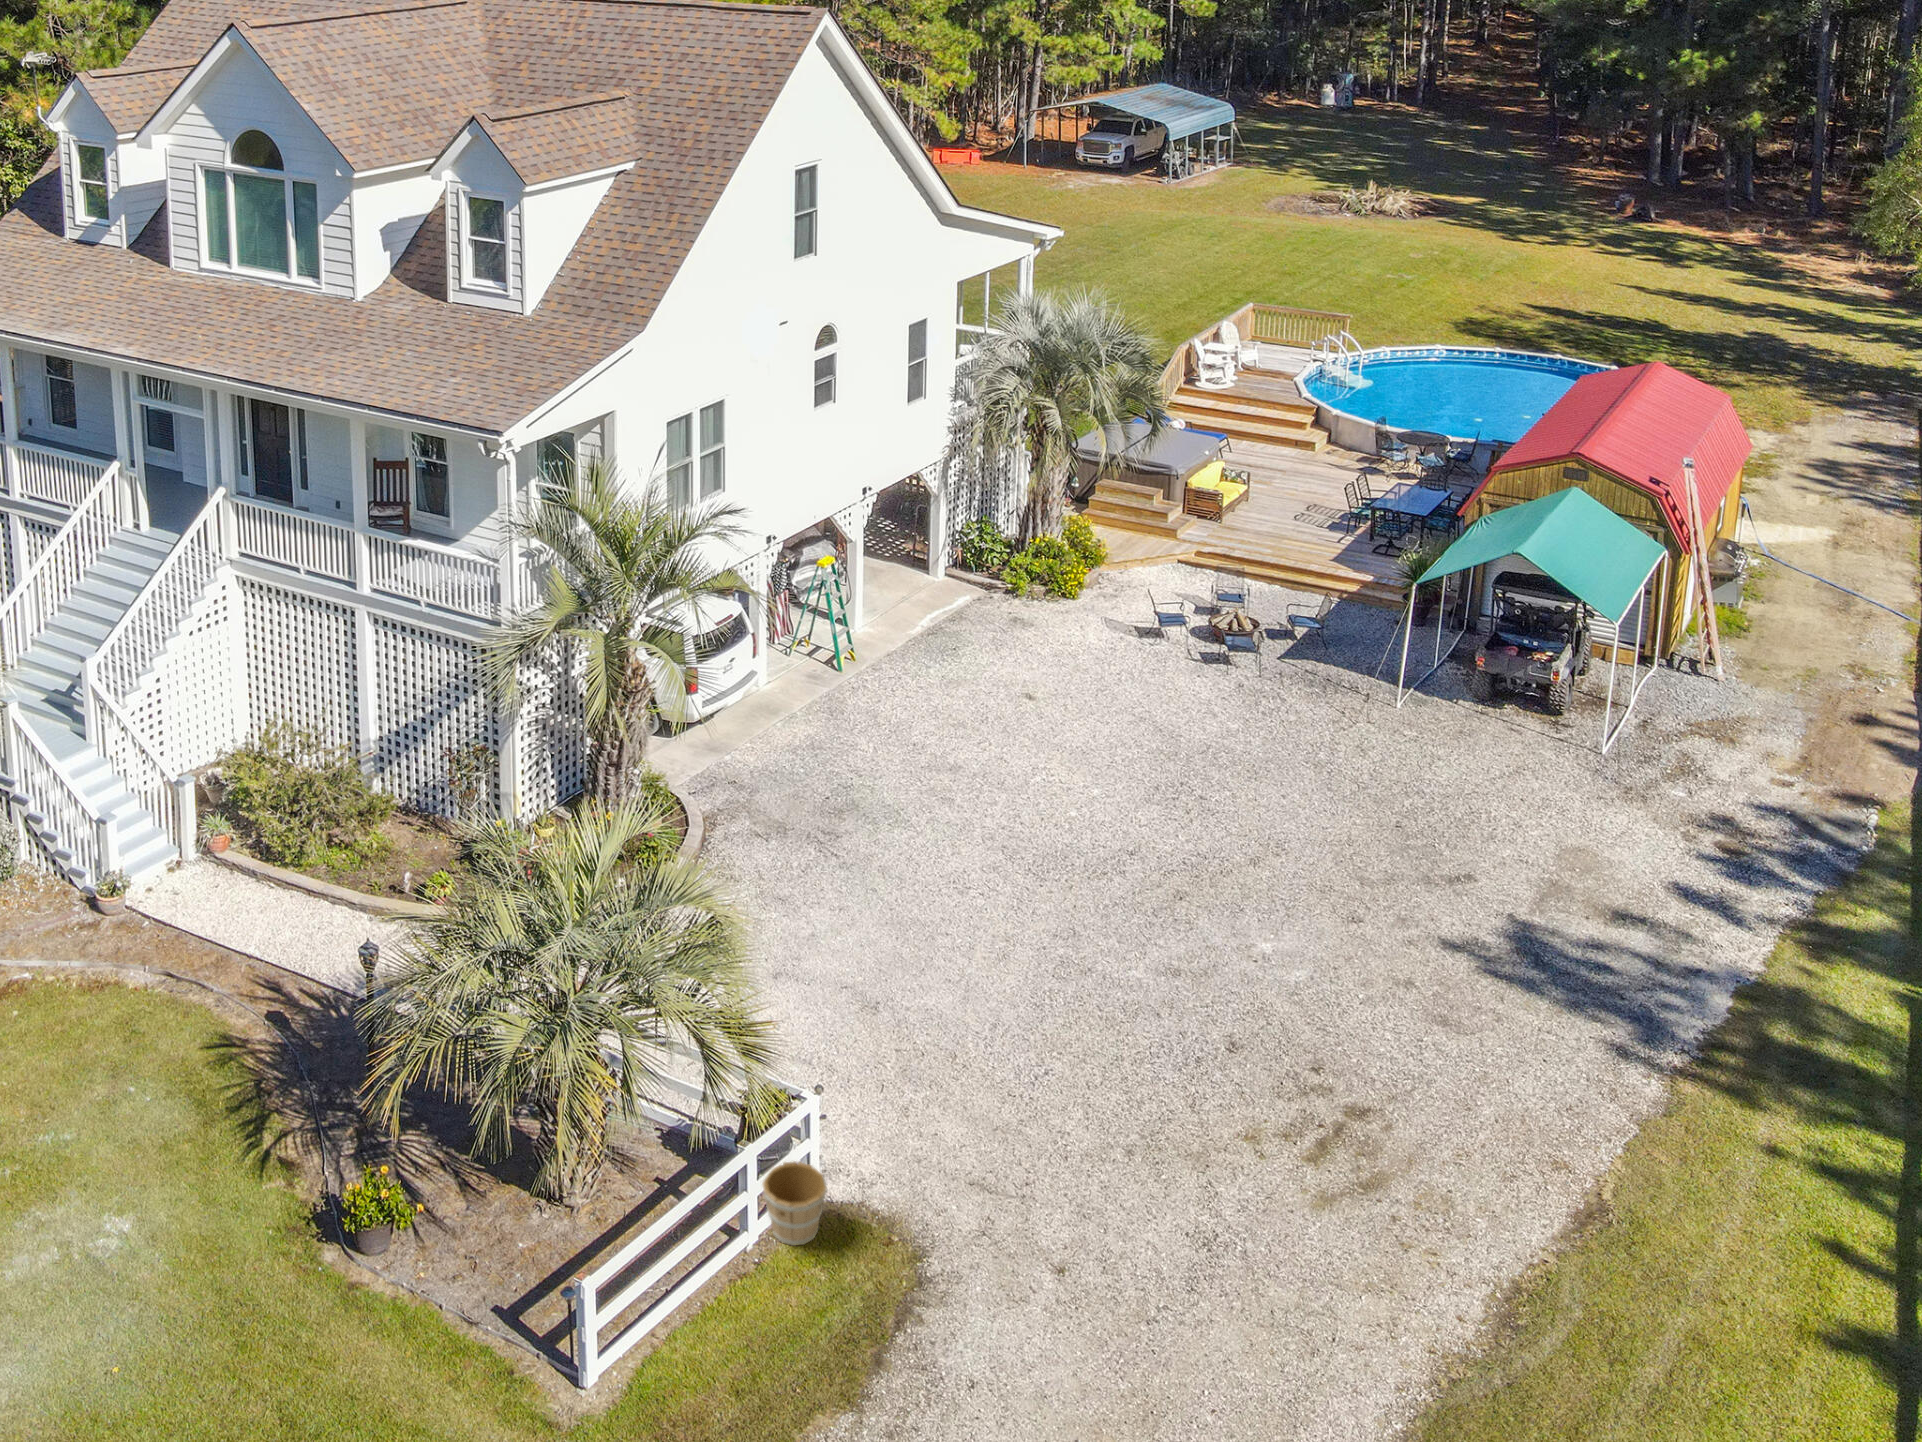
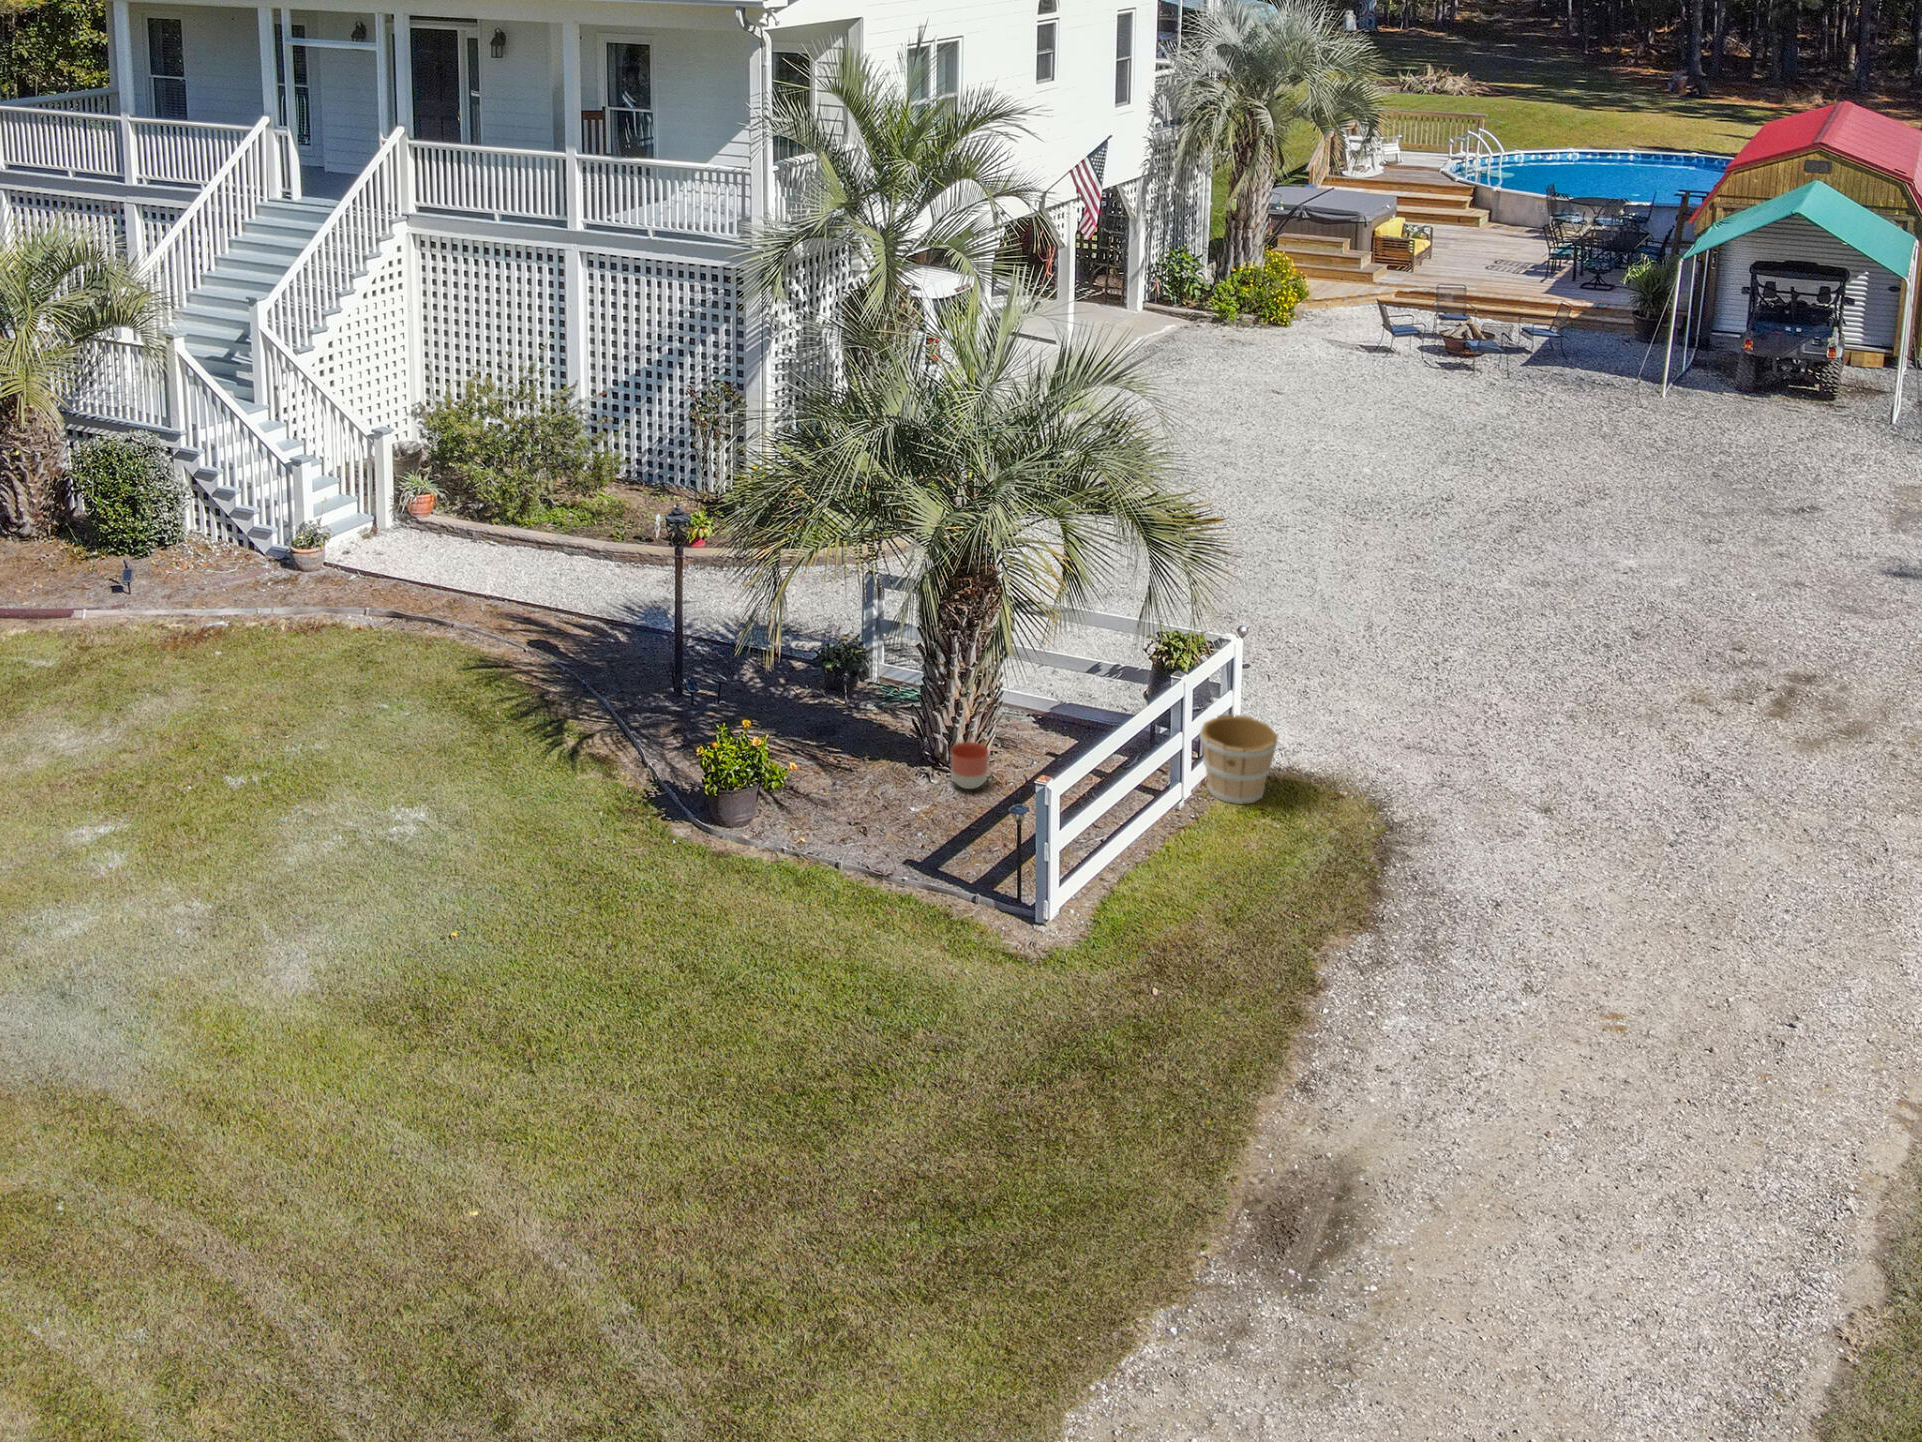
planter: none [560,1174,592,1217] -> present [951,742,989,789]

